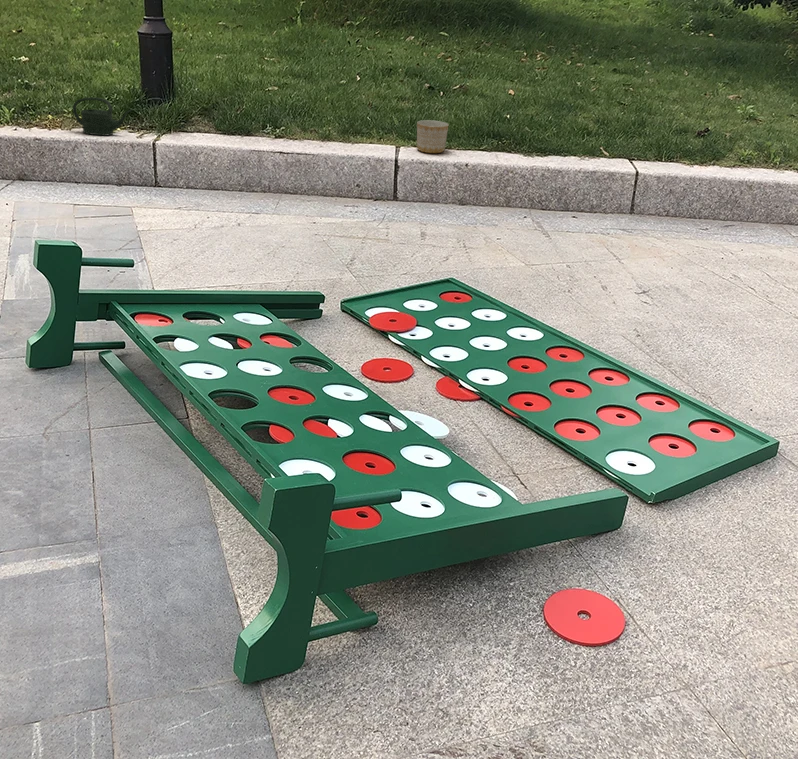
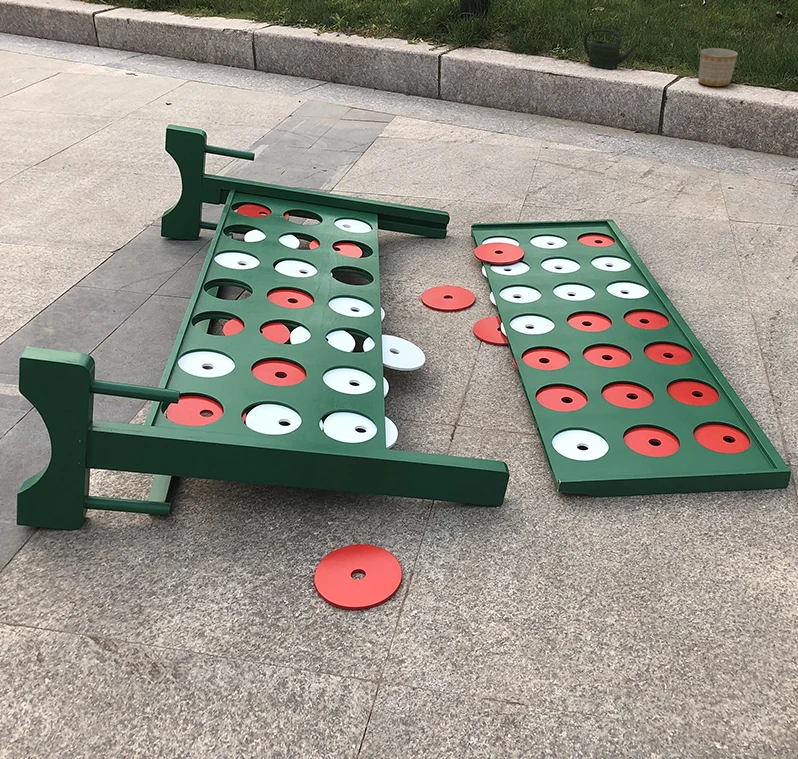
watering can: present [73,98,132,135] -> present [584,29,640,69]

